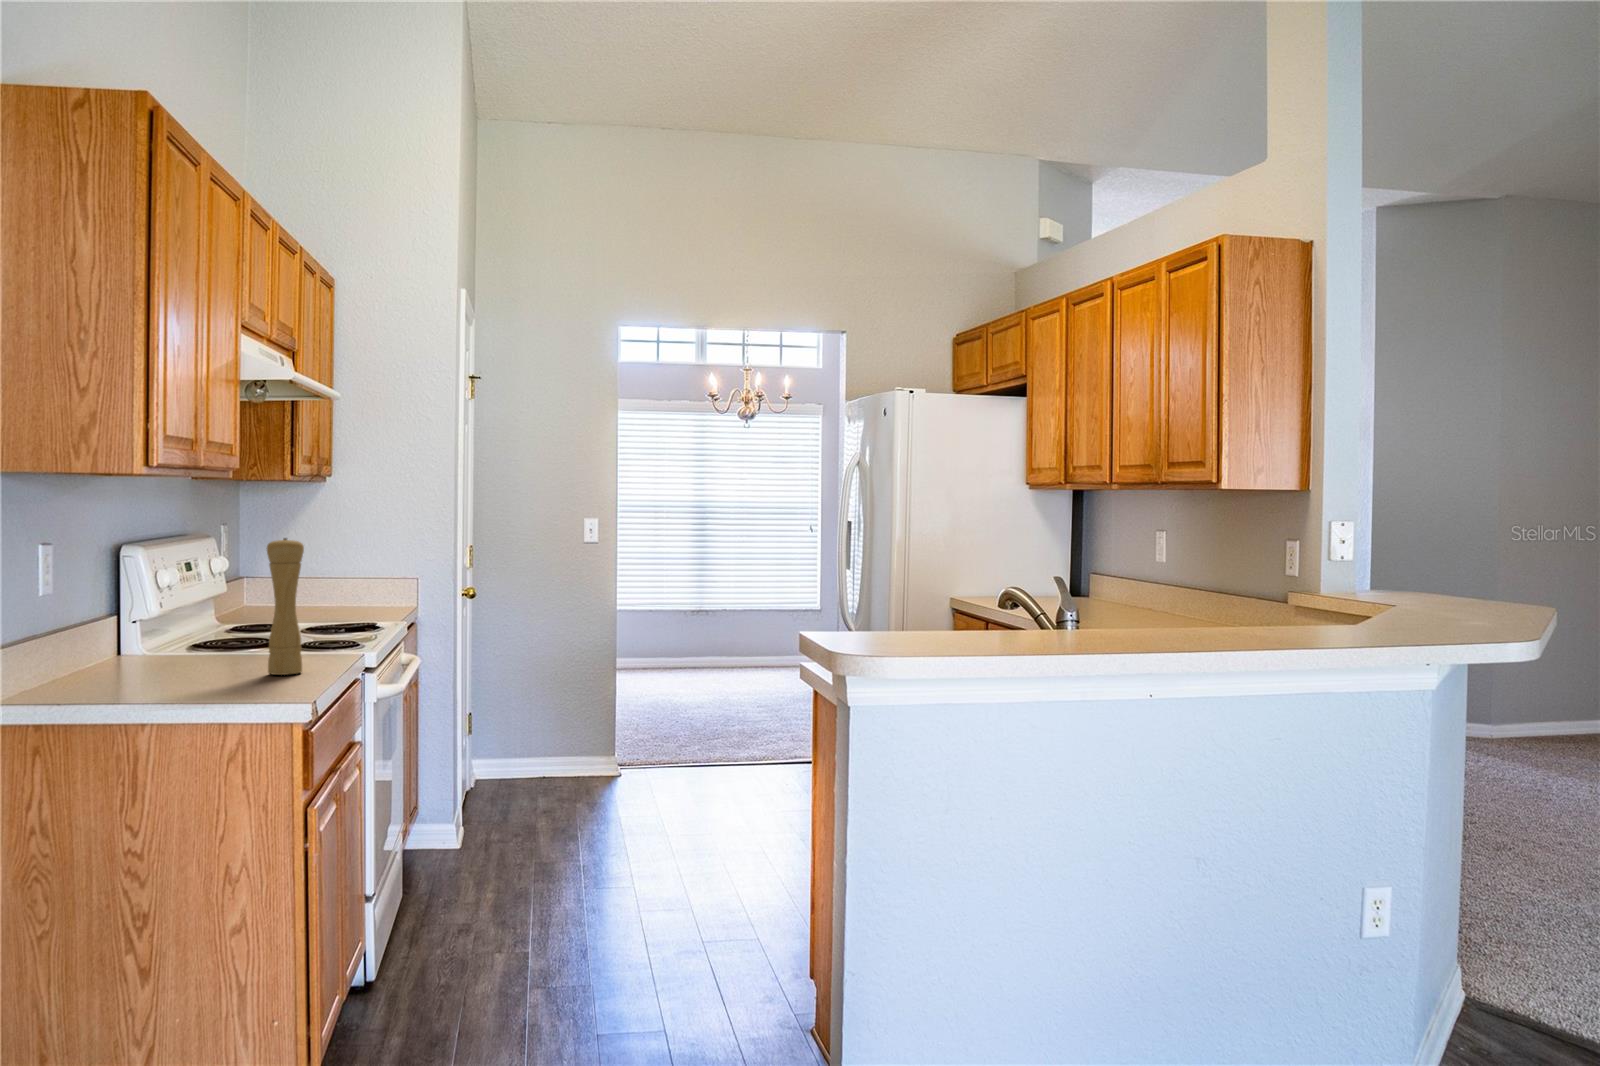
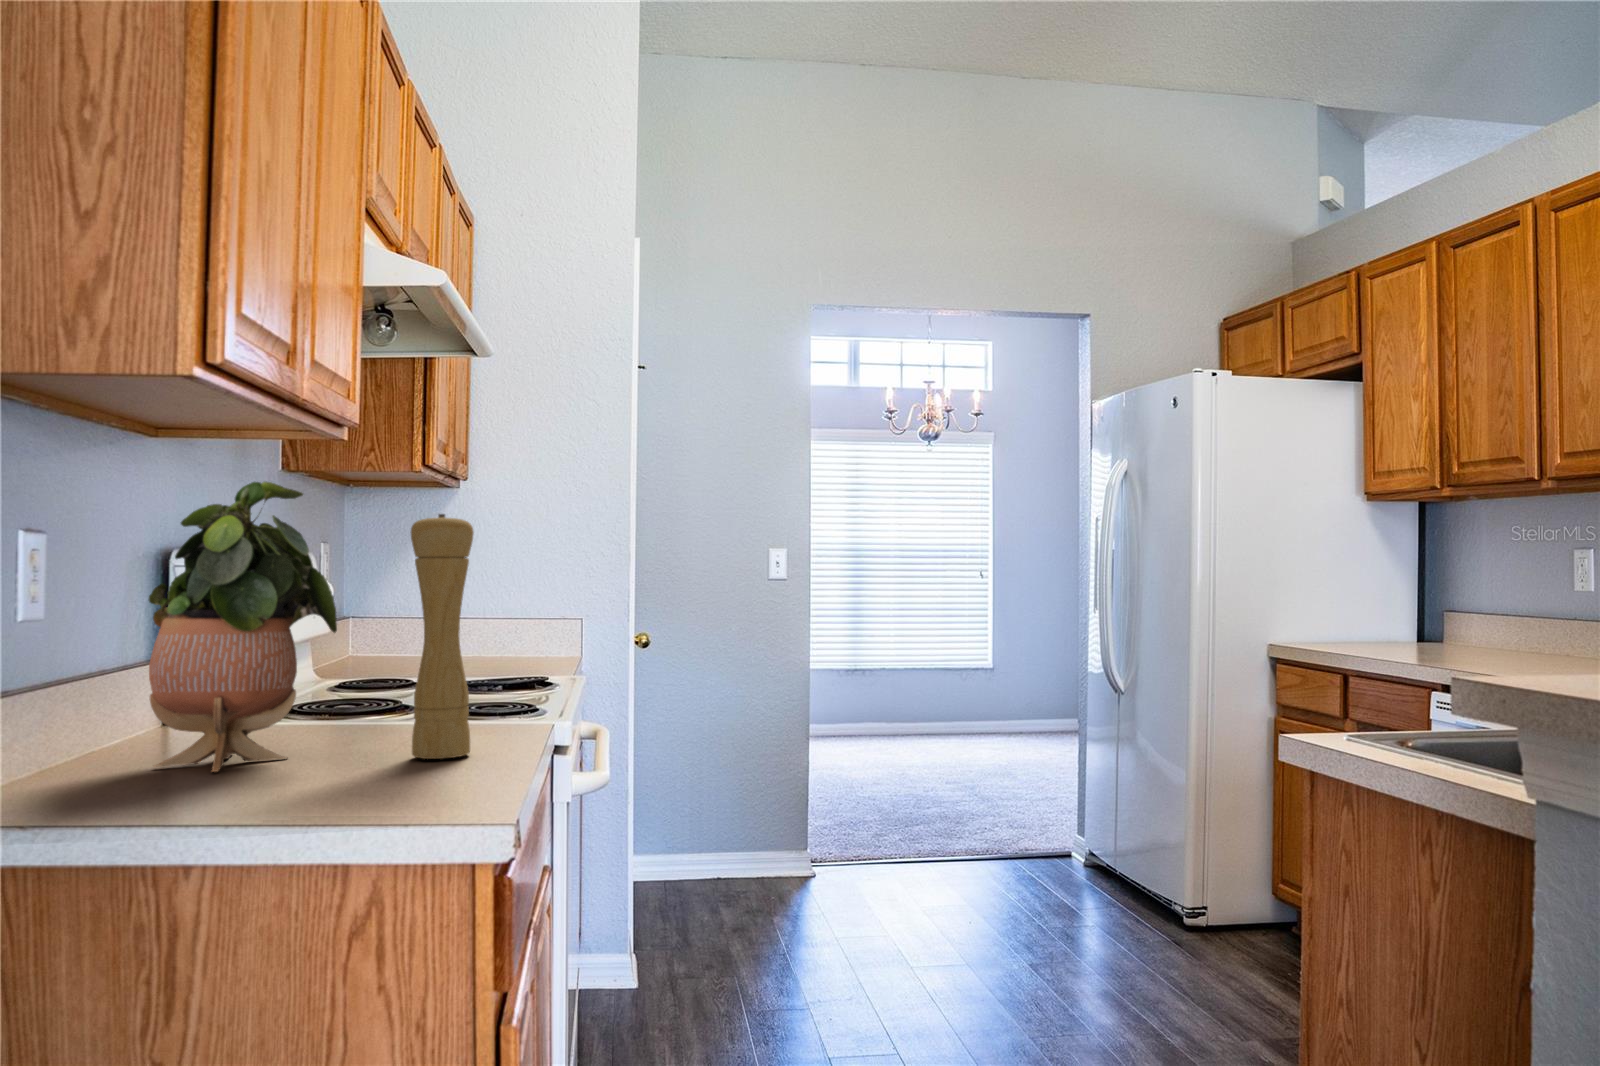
potted plant: none [114,516,224,681] -> present [149,482,337,772]

